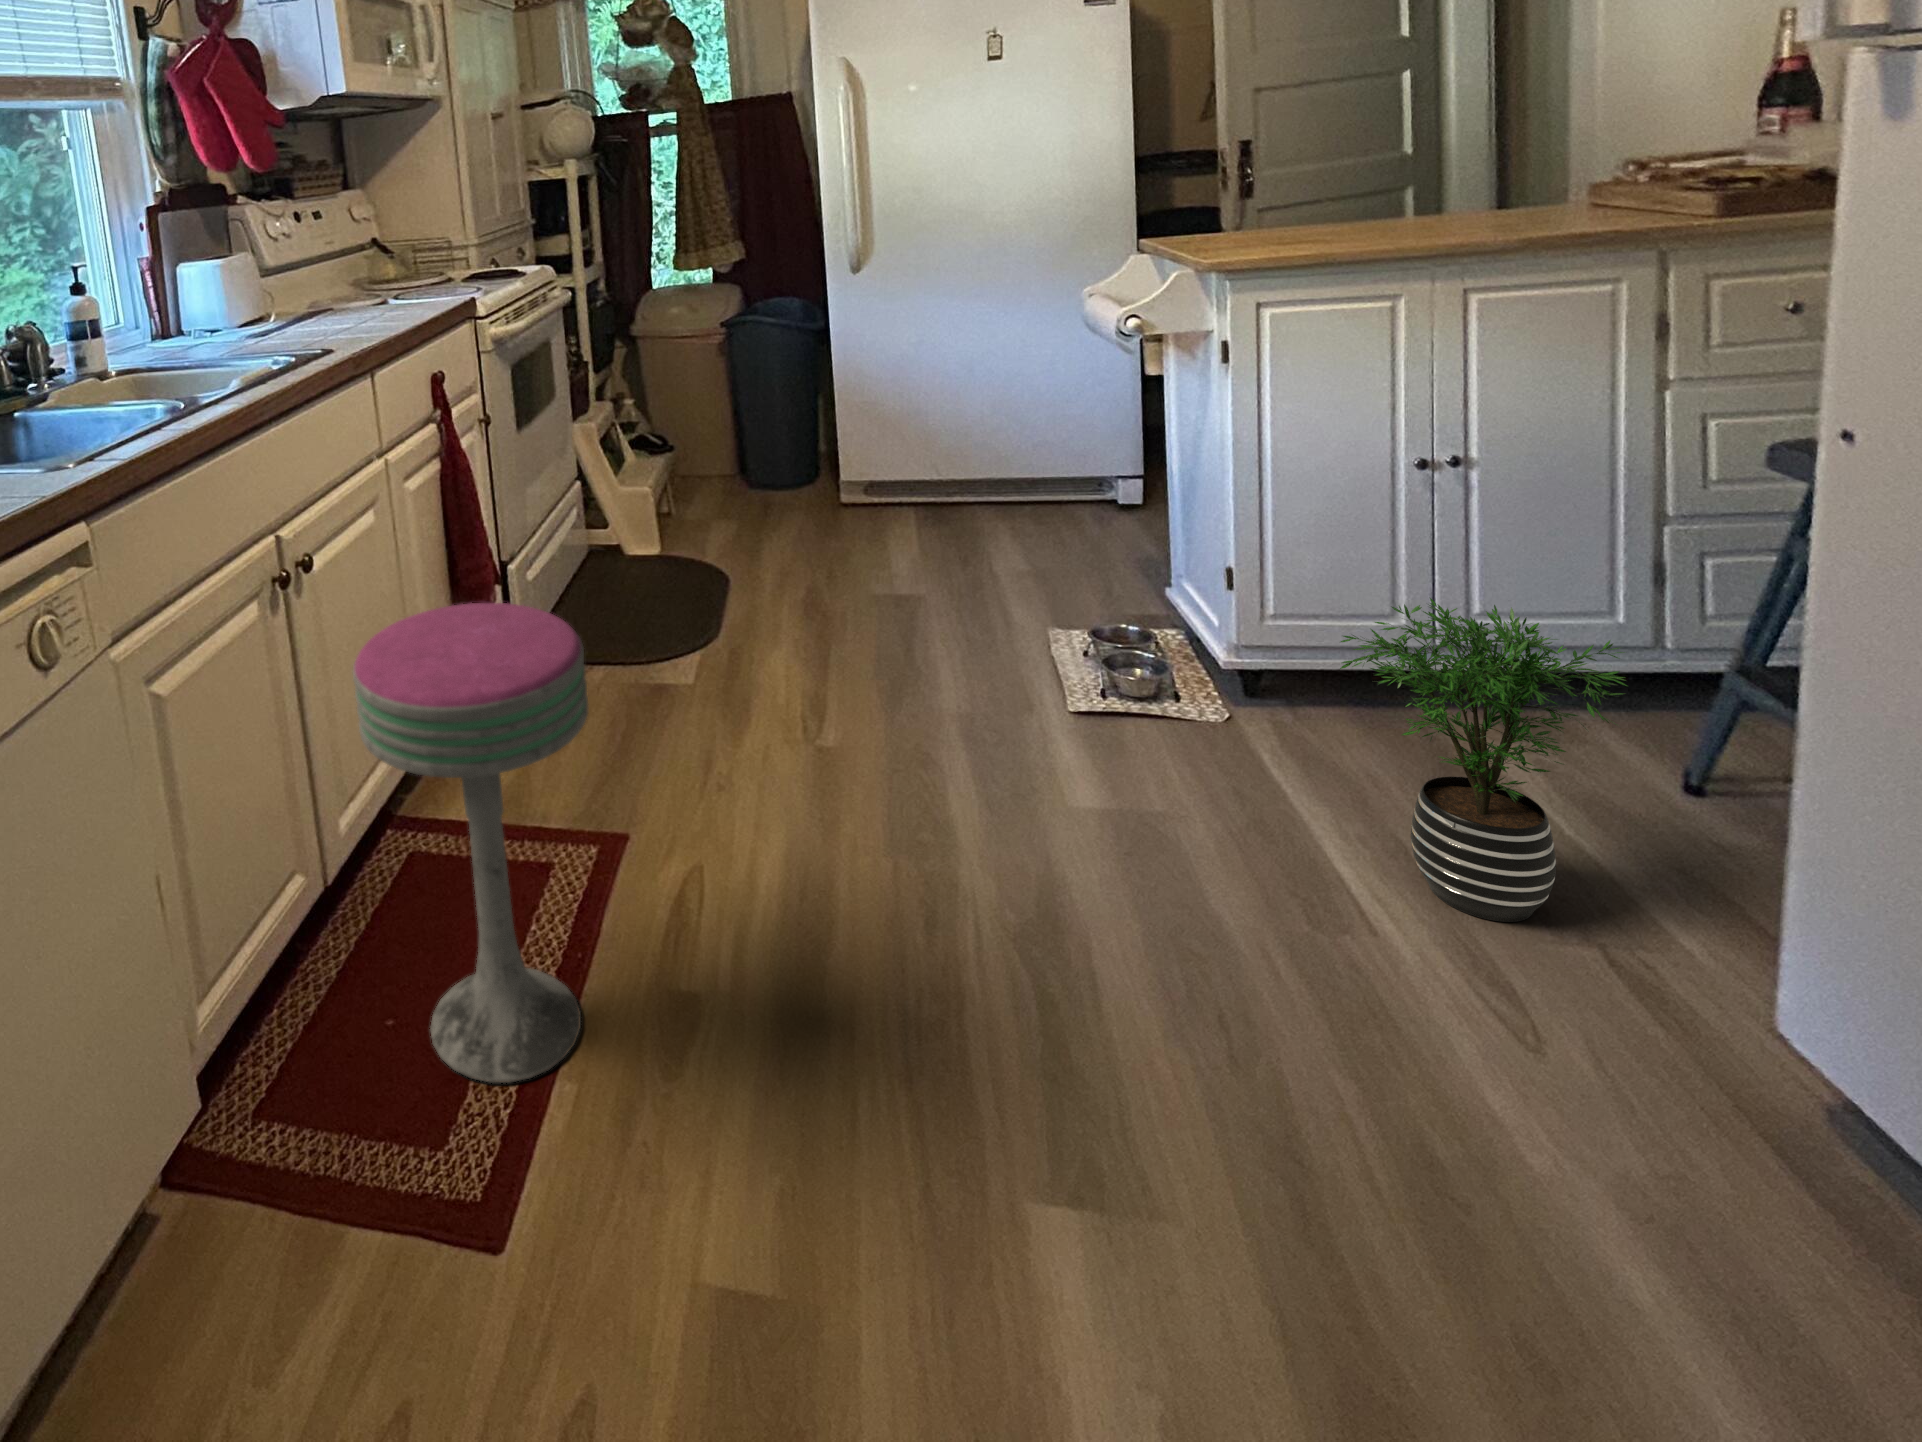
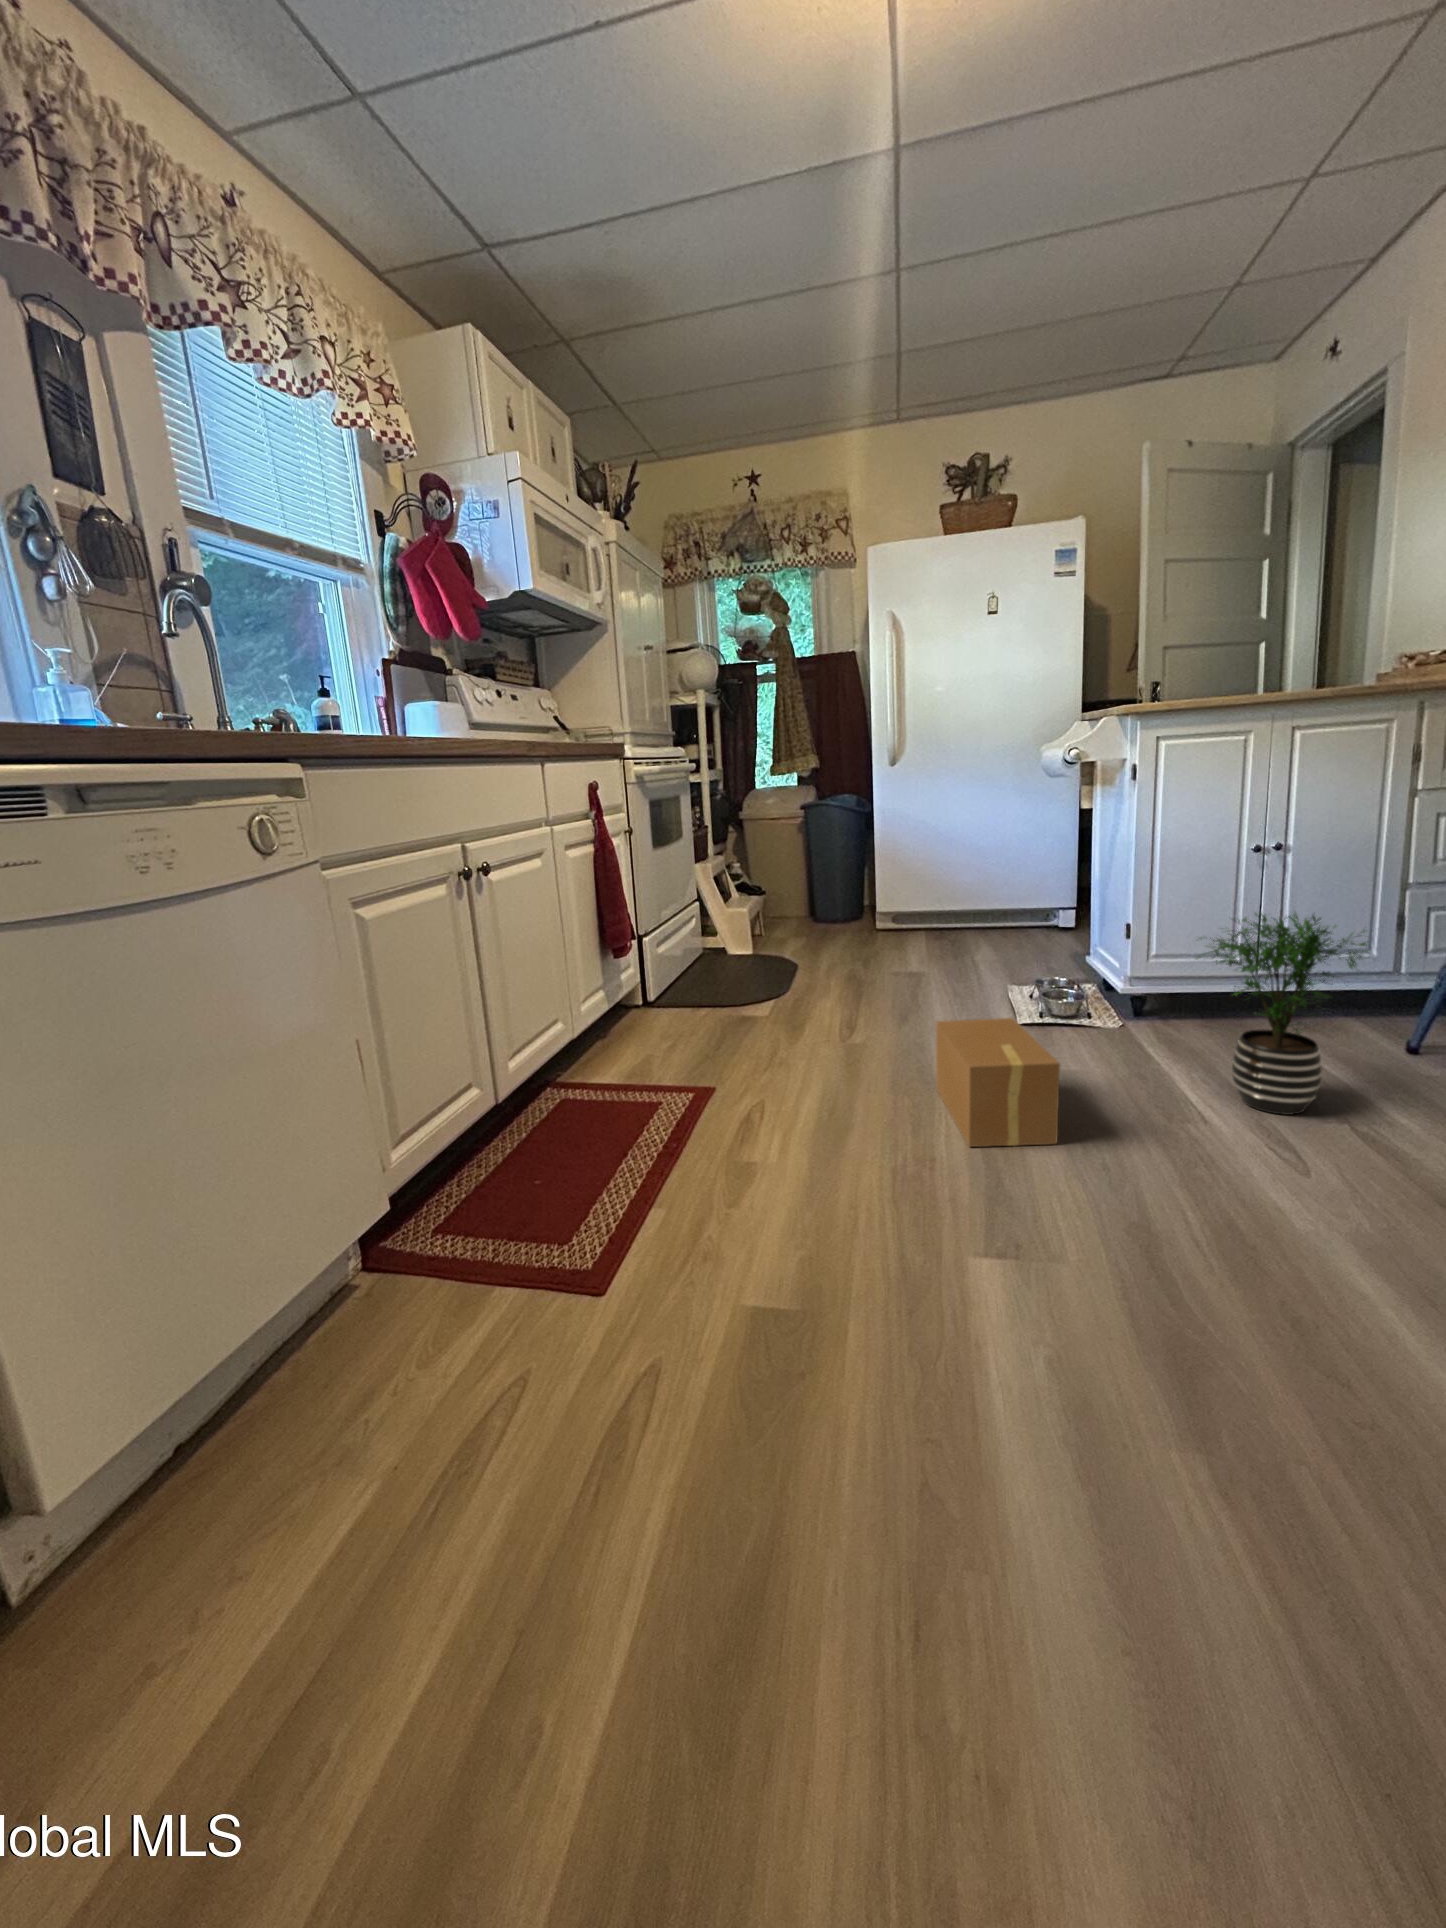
bar stool: present [353,603,588,1083] -> none [518,897,687,1212]
cardboard box: none [948,745,1146,971] -> present [936,1018,1060,1147]

